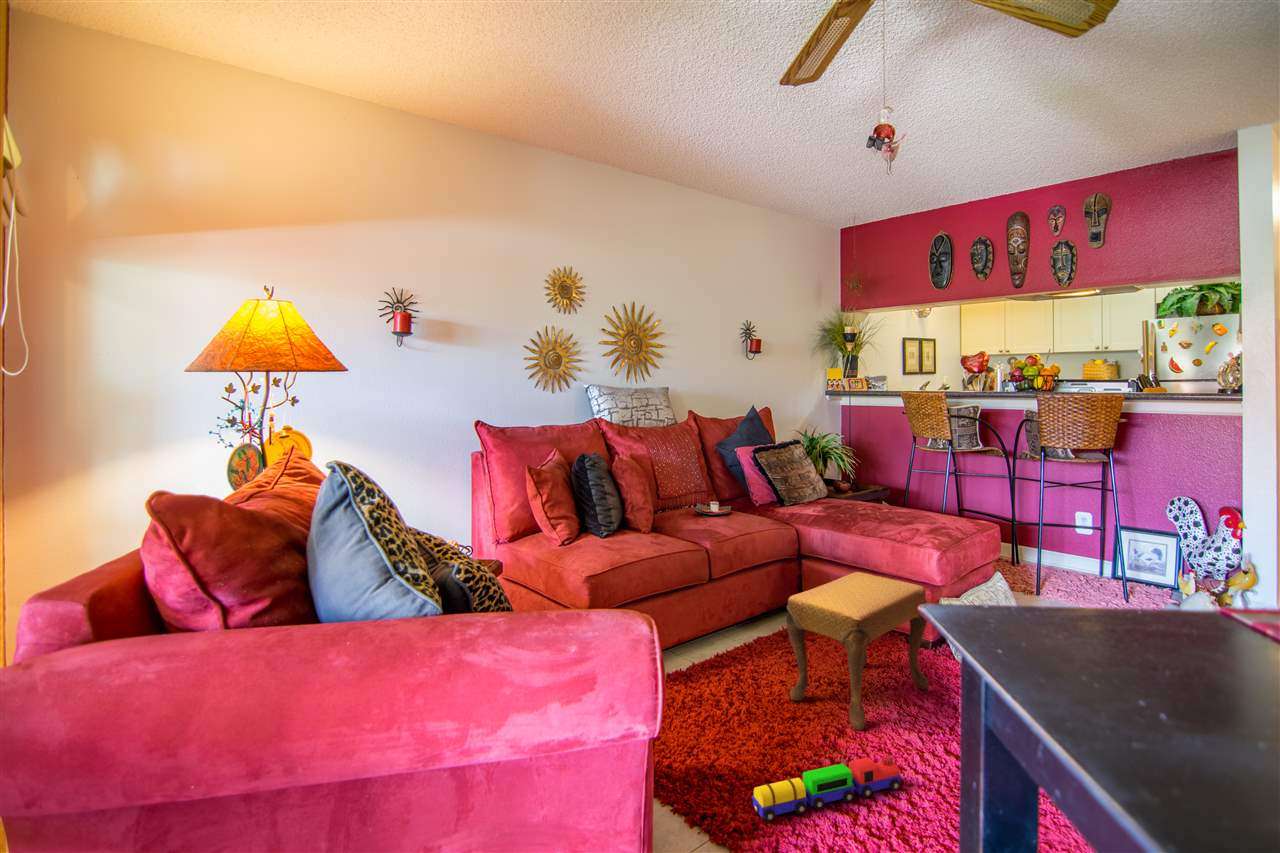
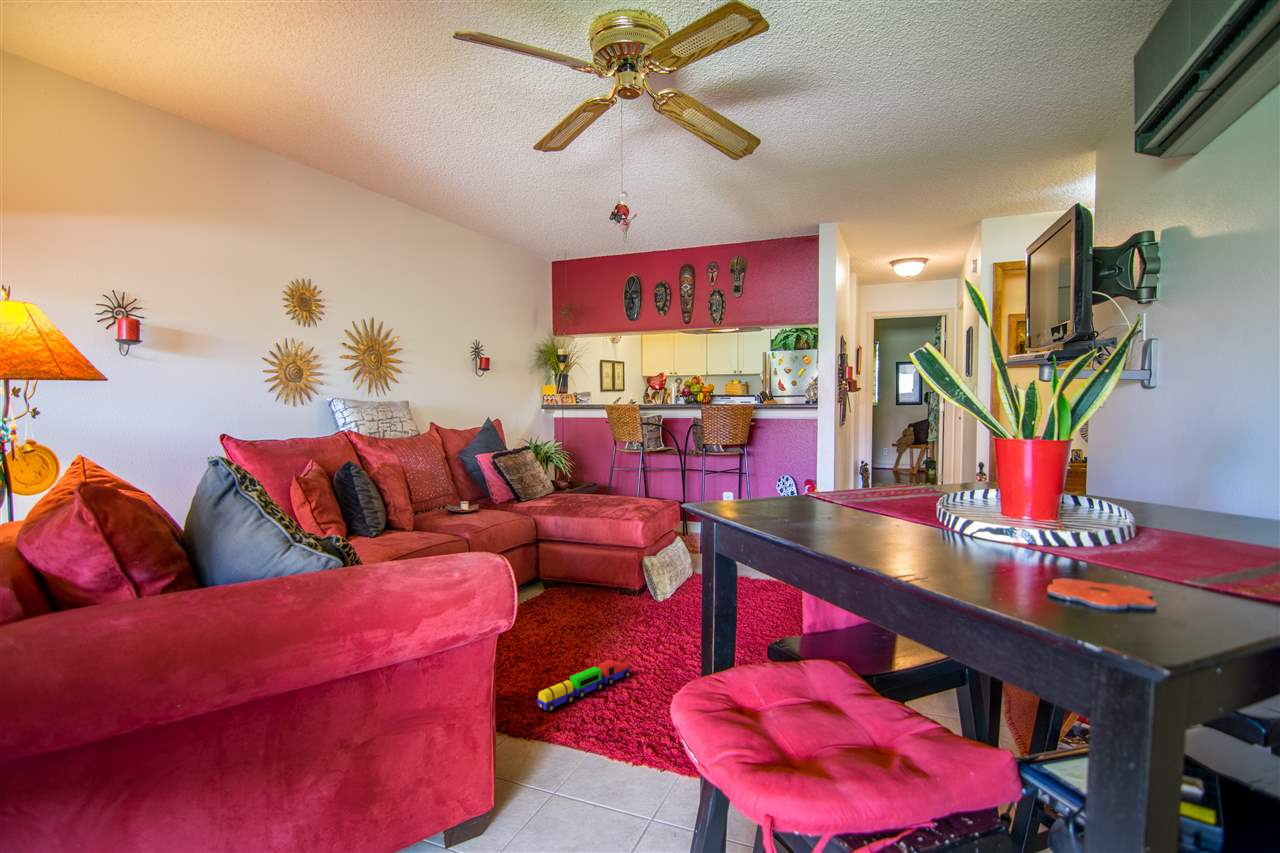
footstool: present [786,572,928,731] -> none [544,544,640,652]

